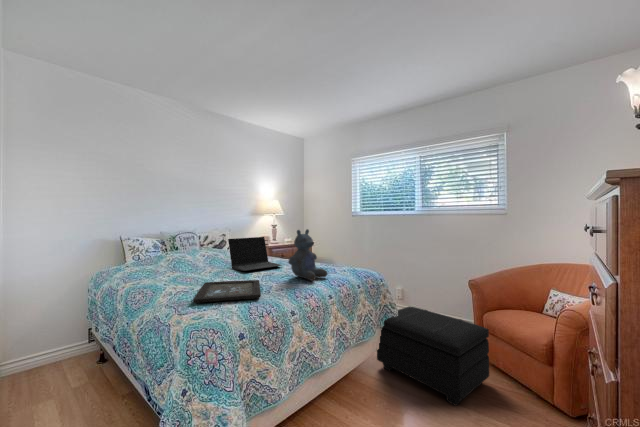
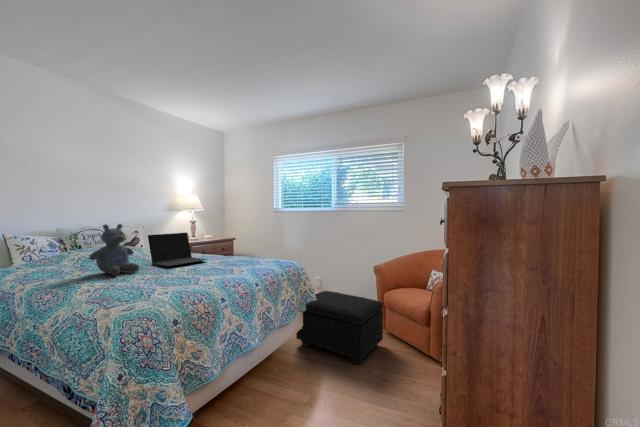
stuffed bear: present [288,229,327,281] -> present [89,224,139,276]
tray: present [193,280,261,303] -> none [119,274,192,297]

